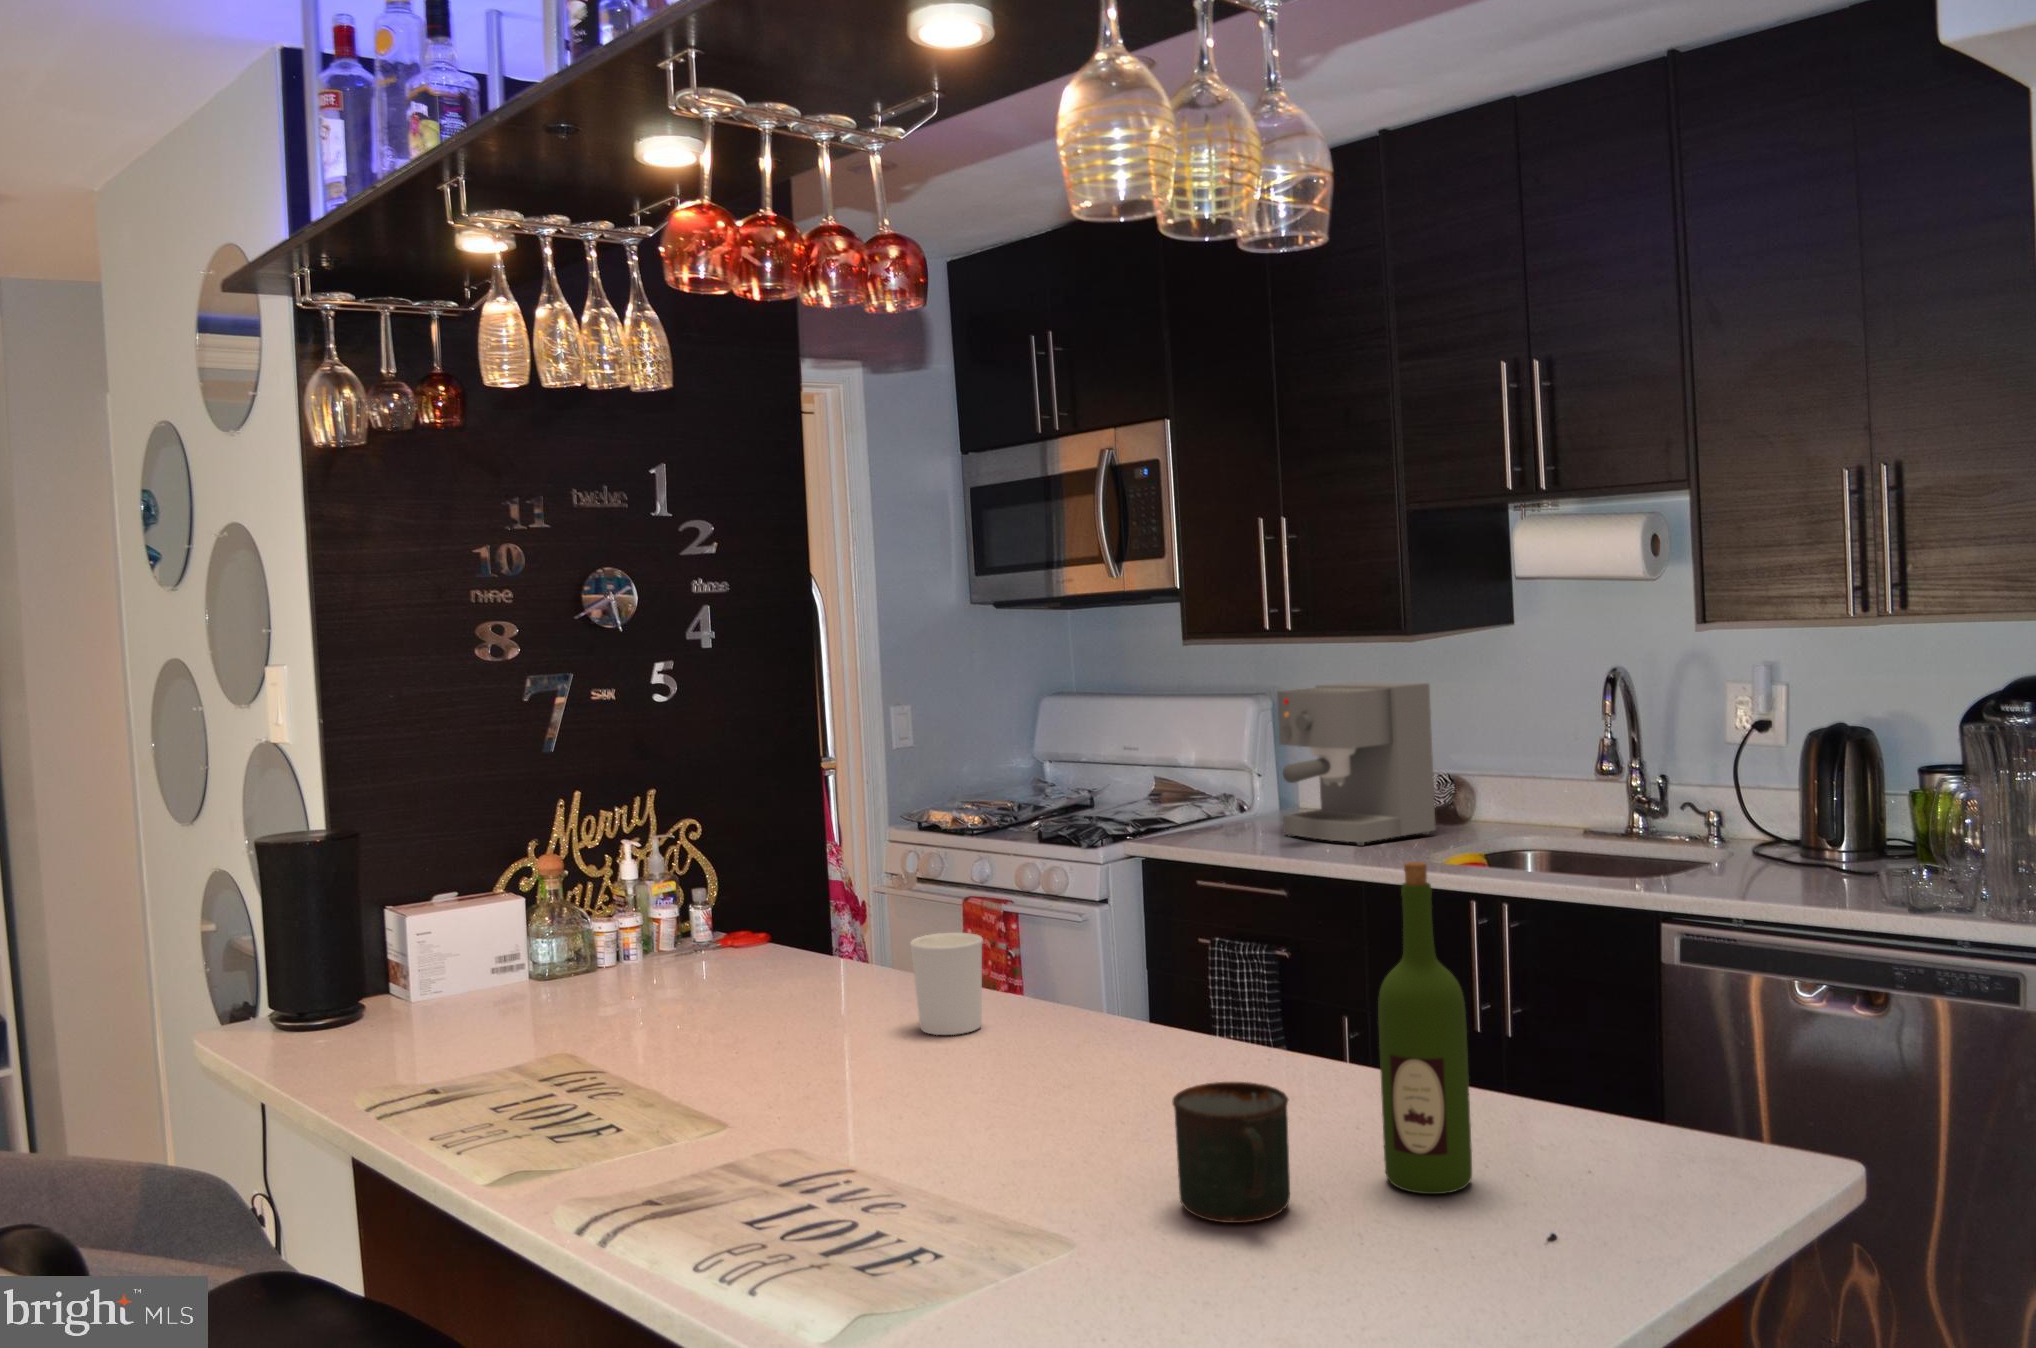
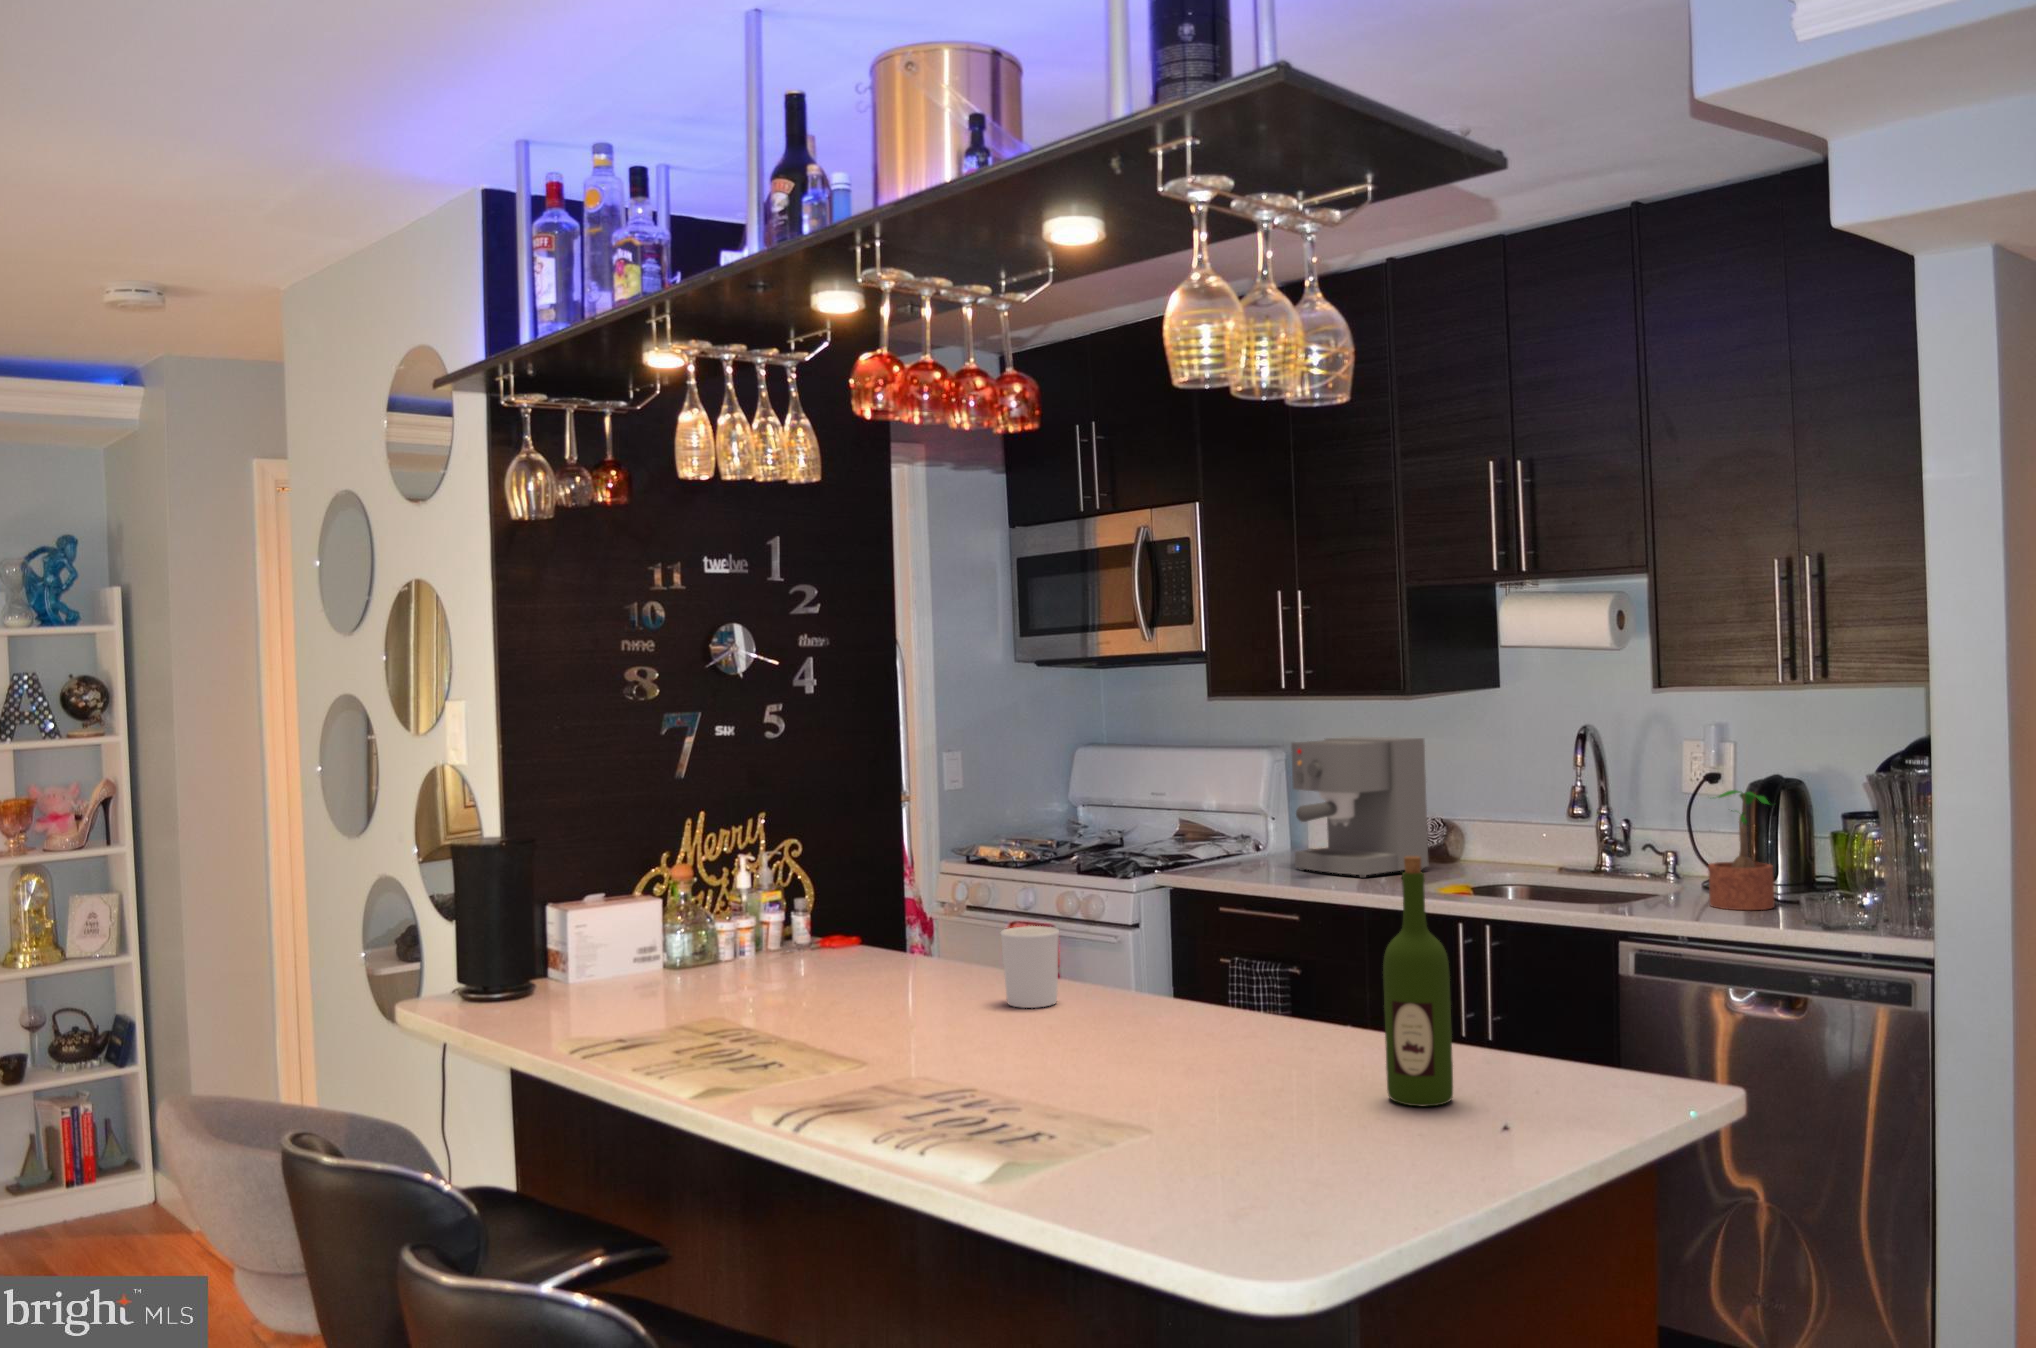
potted plant: none [1762,741,1845,882] -> present [1708,790,1774,910]
mug: present [1172,1082,1290,1223] -> none [1228,1021,1316,1121]

